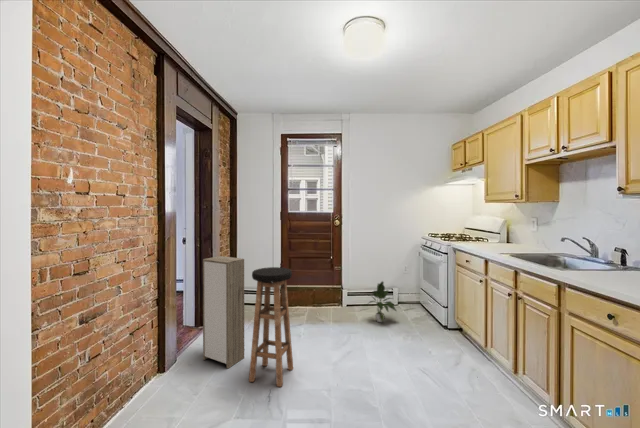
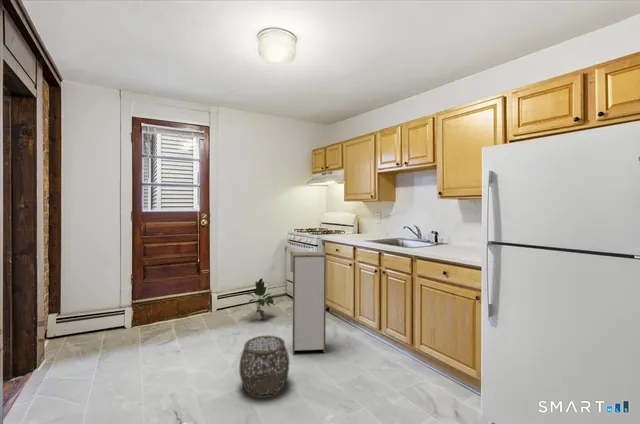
storage cabinet: present [203,256,244,368] -> present [292,252,326,354]
bar stool: present [249,267,293,387] -> none [146,272,196,411]
woven basket: none [324,342,375,407] -> present [239,335,289,396]

